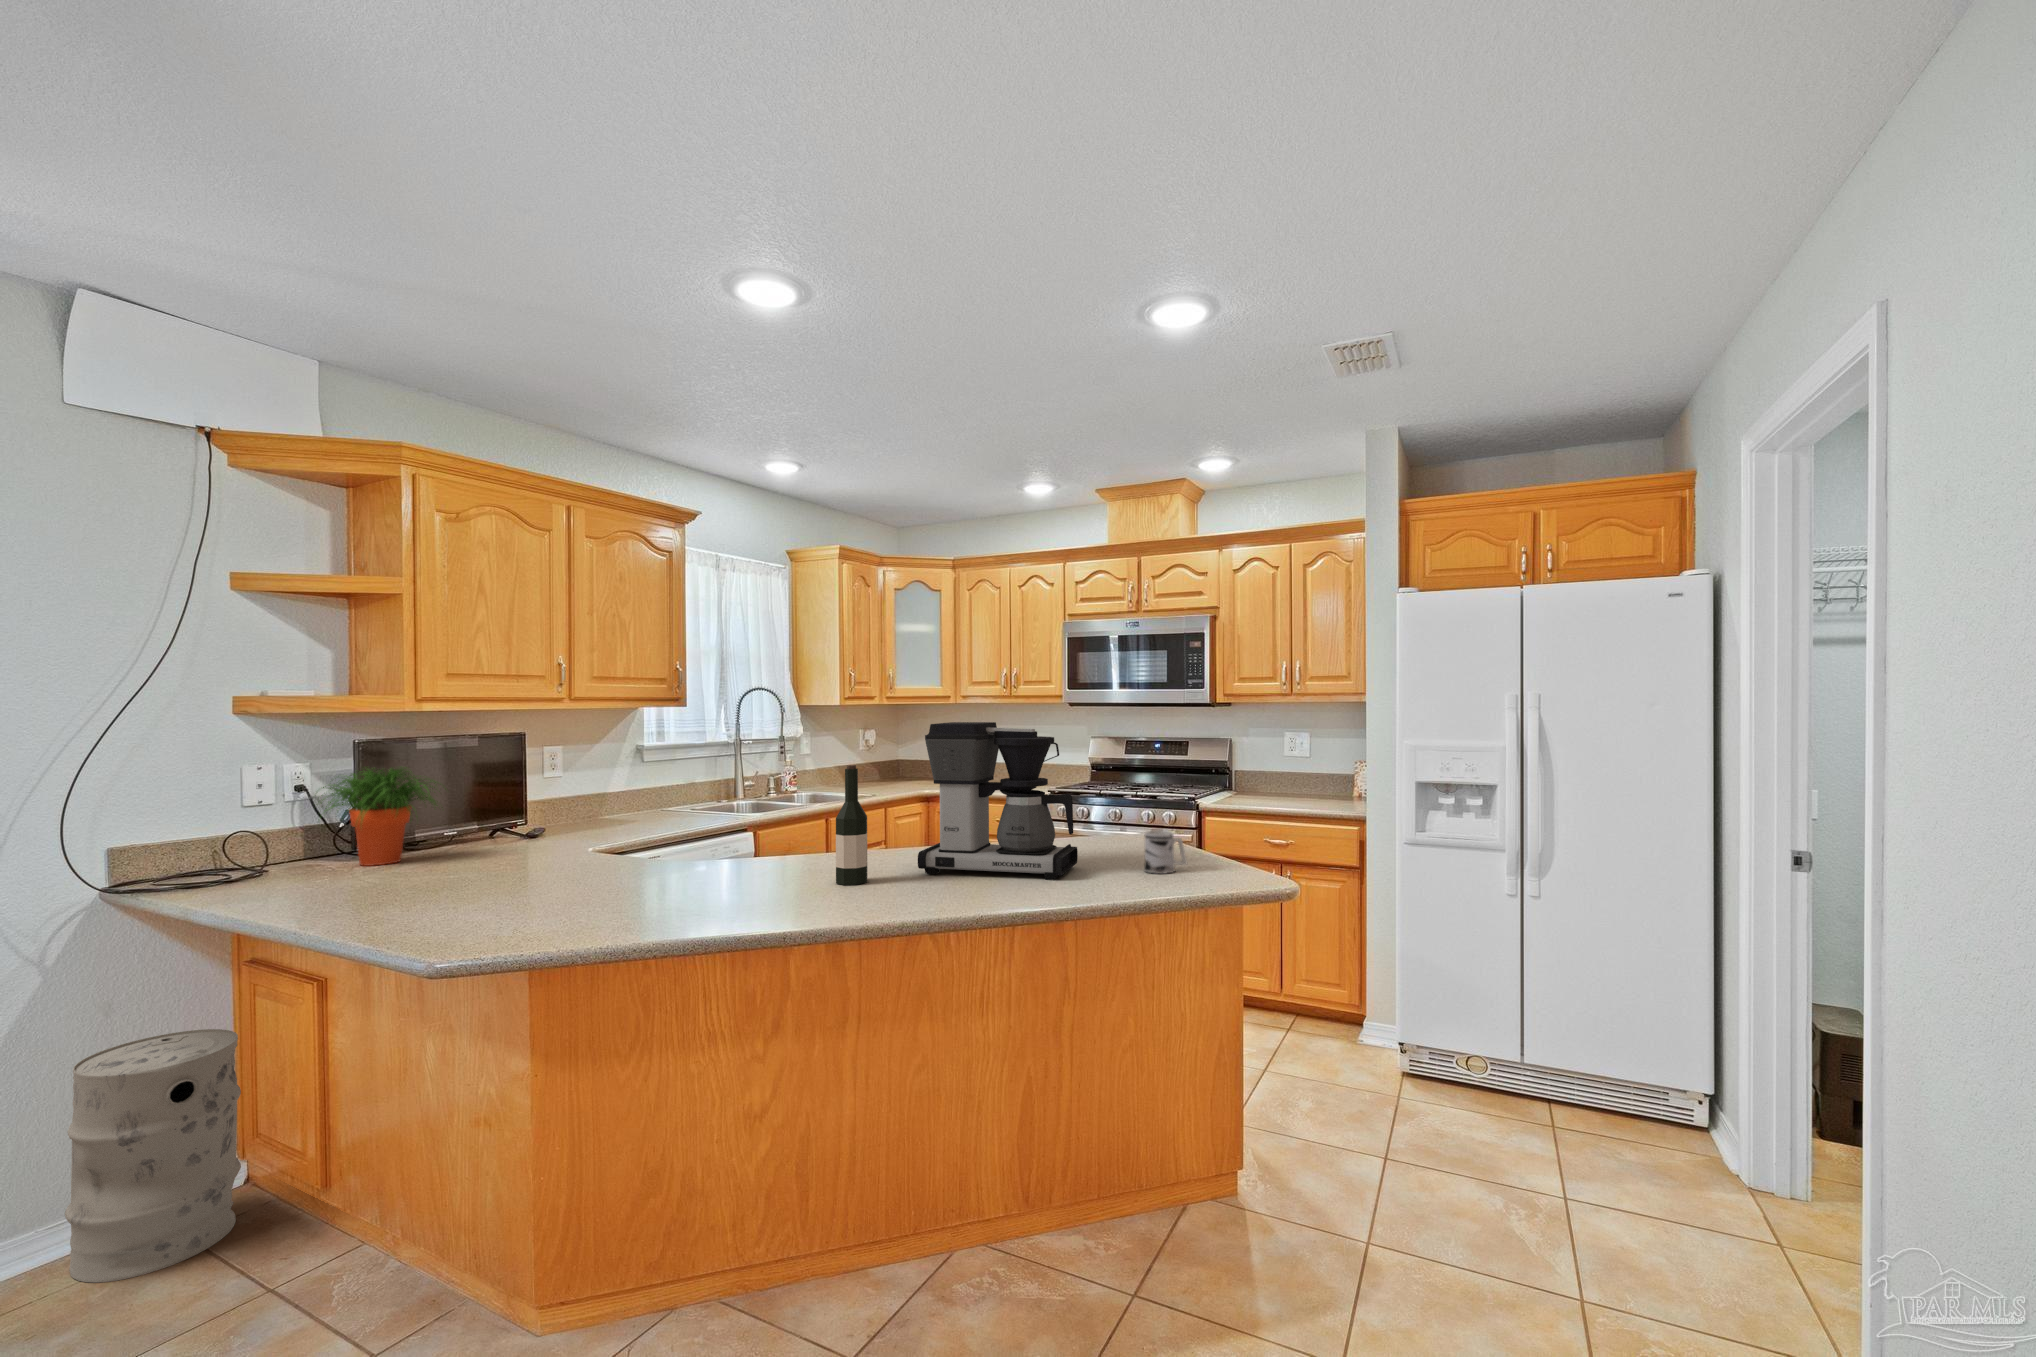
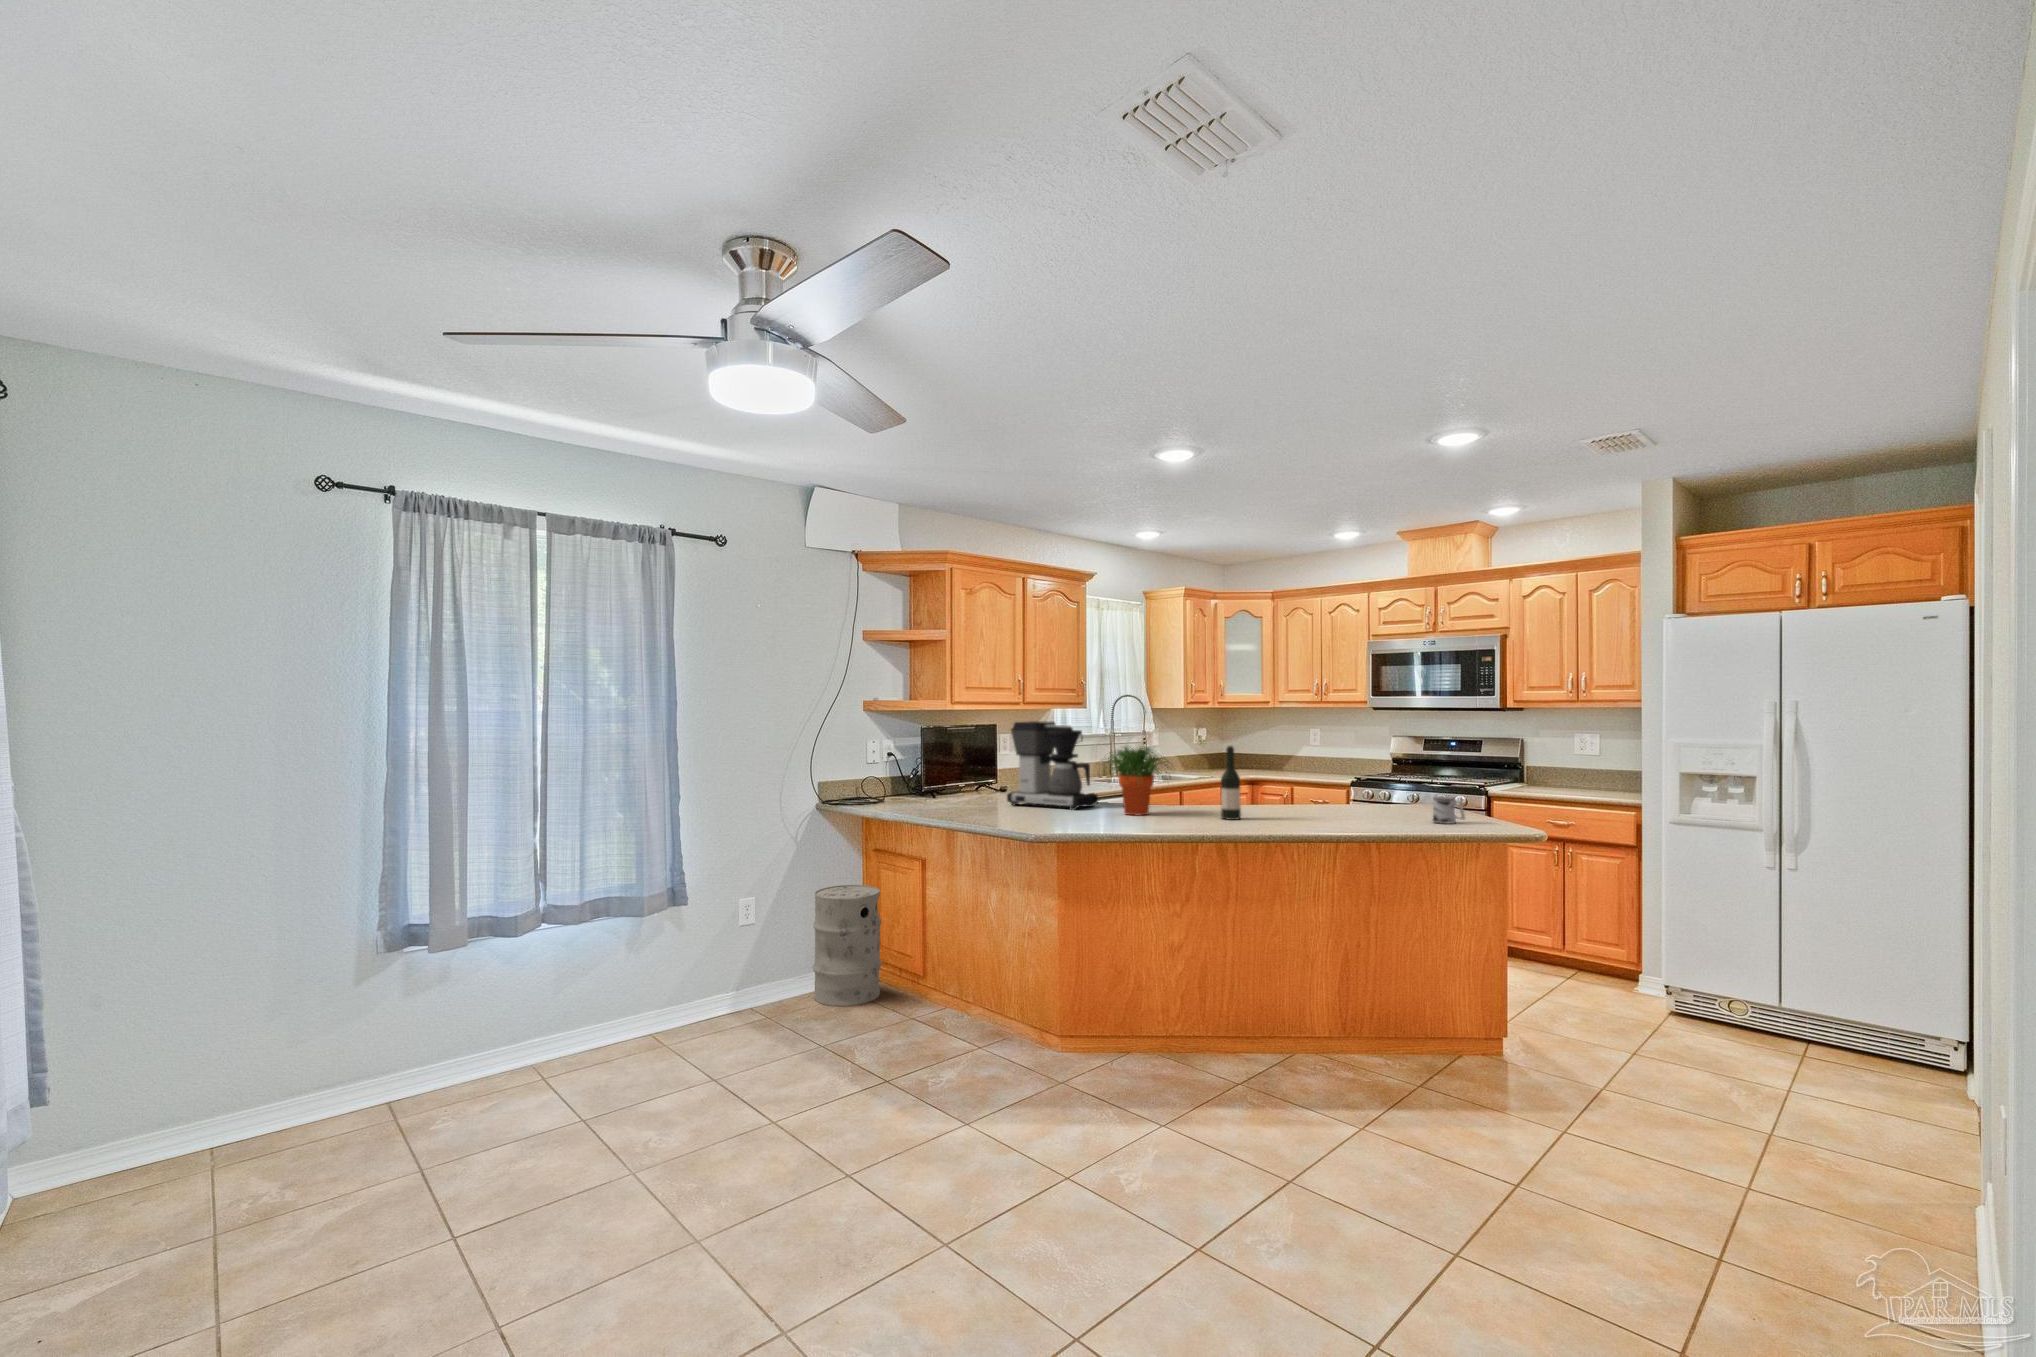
coffee maker: present [918,722,1078,880] -> present [1007,721,1098,810]
potted plant: present [322,767,446,866] -> present [1104,747,1172,815]

